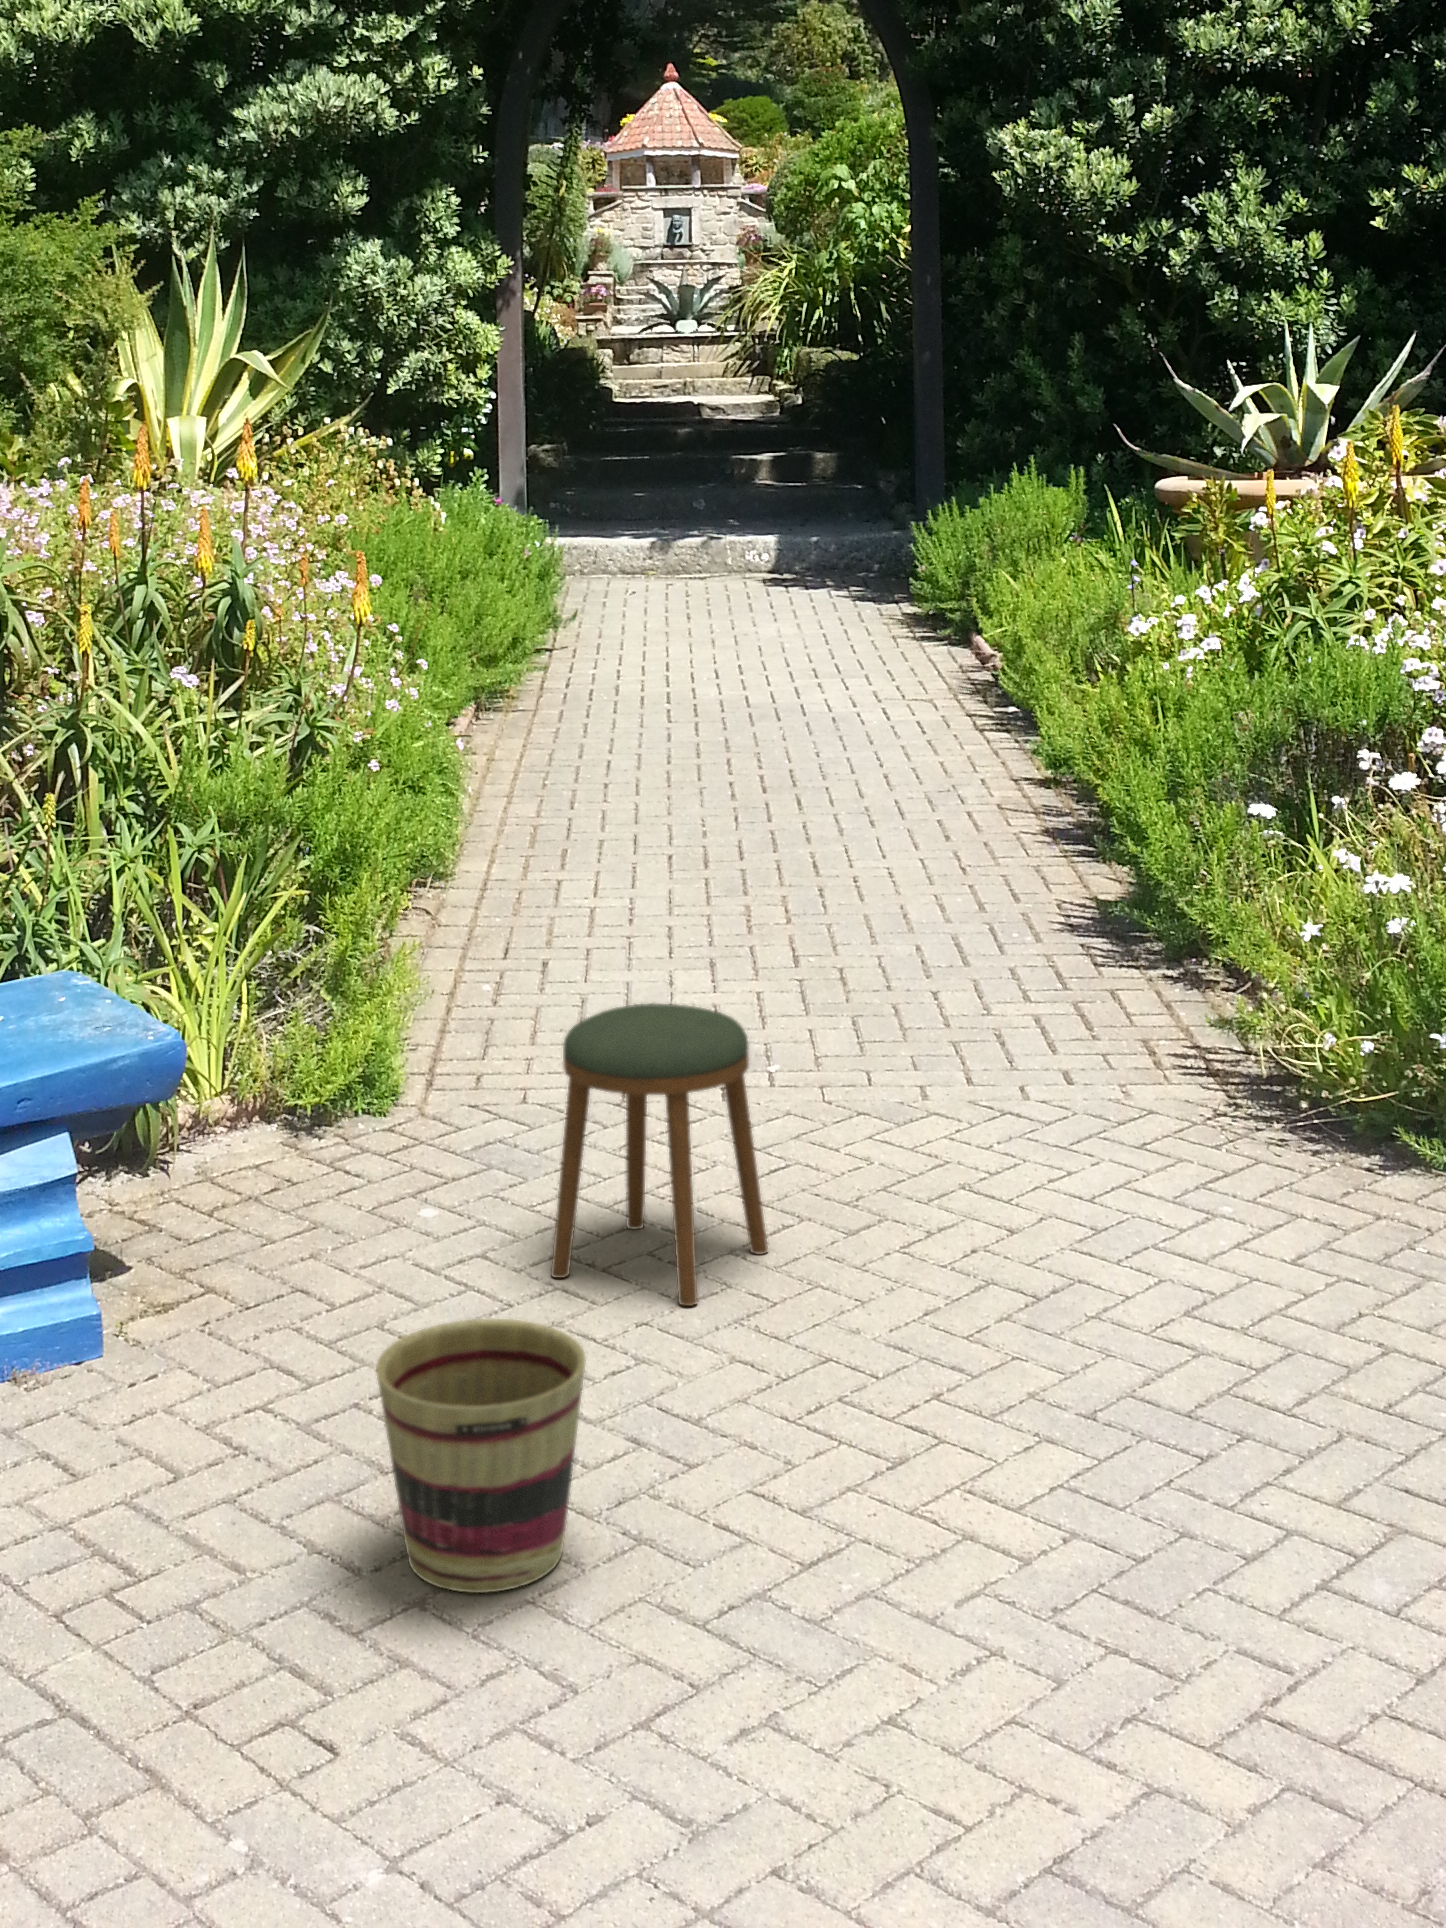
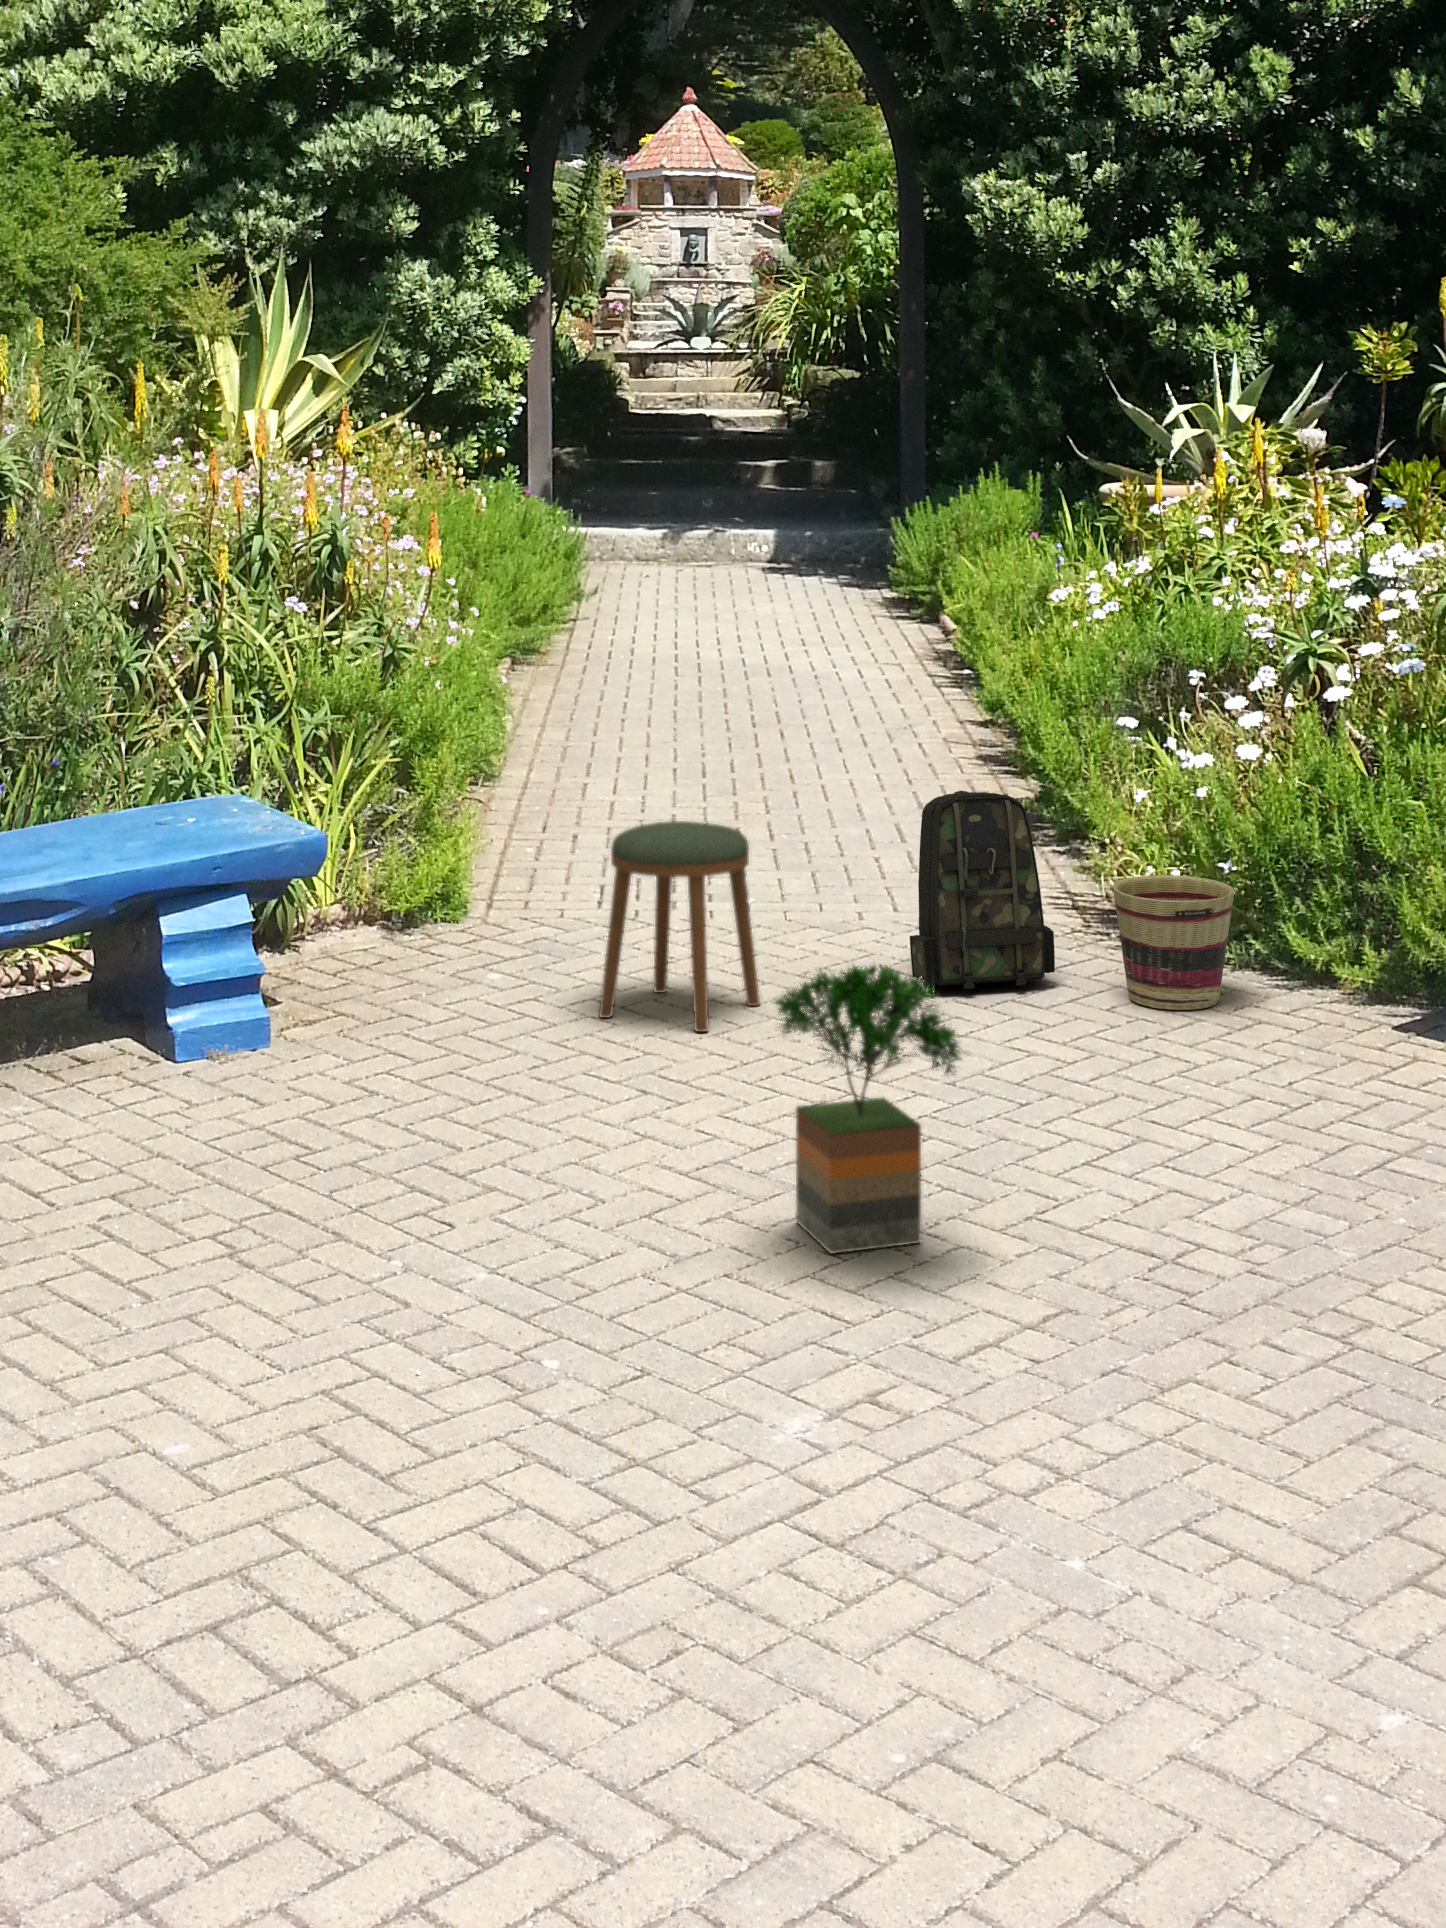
backpack: none [966,948,1163,1234] -> present [910,791,1055,995]
basket: present [376,1319,586,1593] -> present [1113,875,1234,1010]
potted tree: none [772,1323,1073,1803] -> present [776,965,962,1254]

